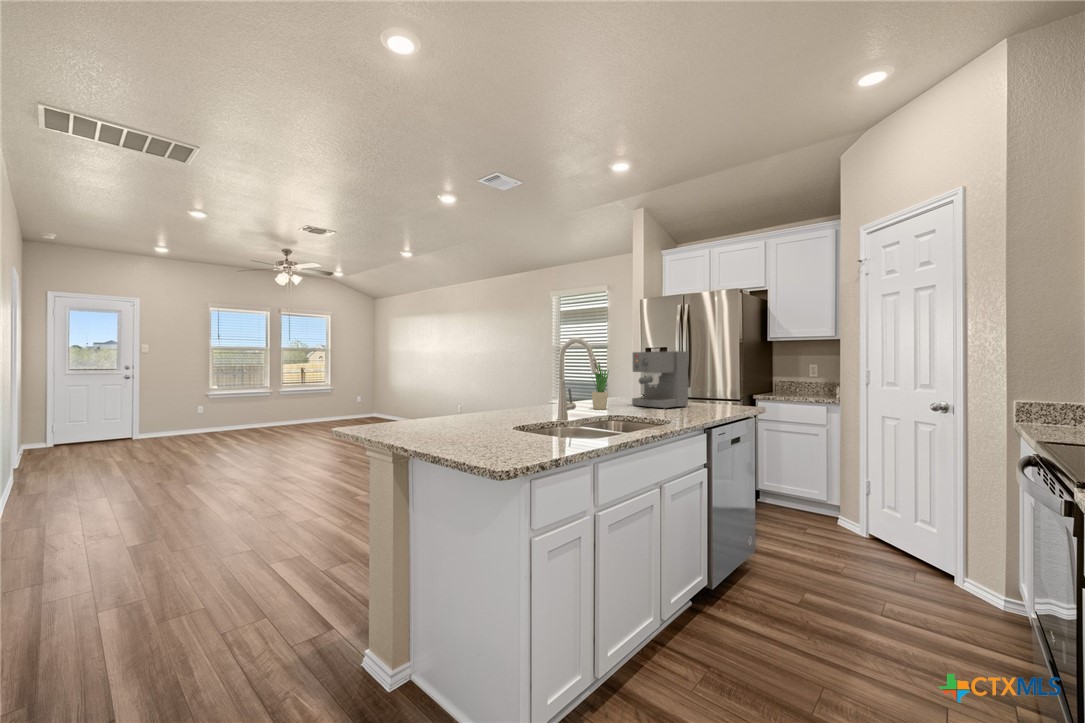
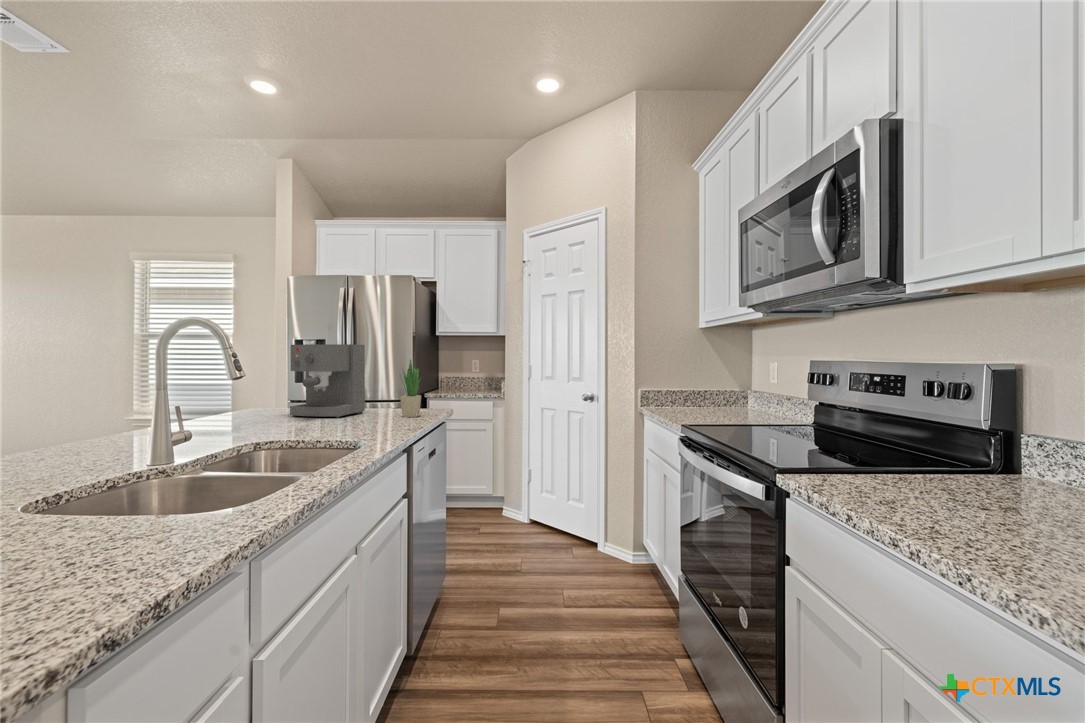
potted plant: present [592,363,609,410] -> present [400,360,421,417]

